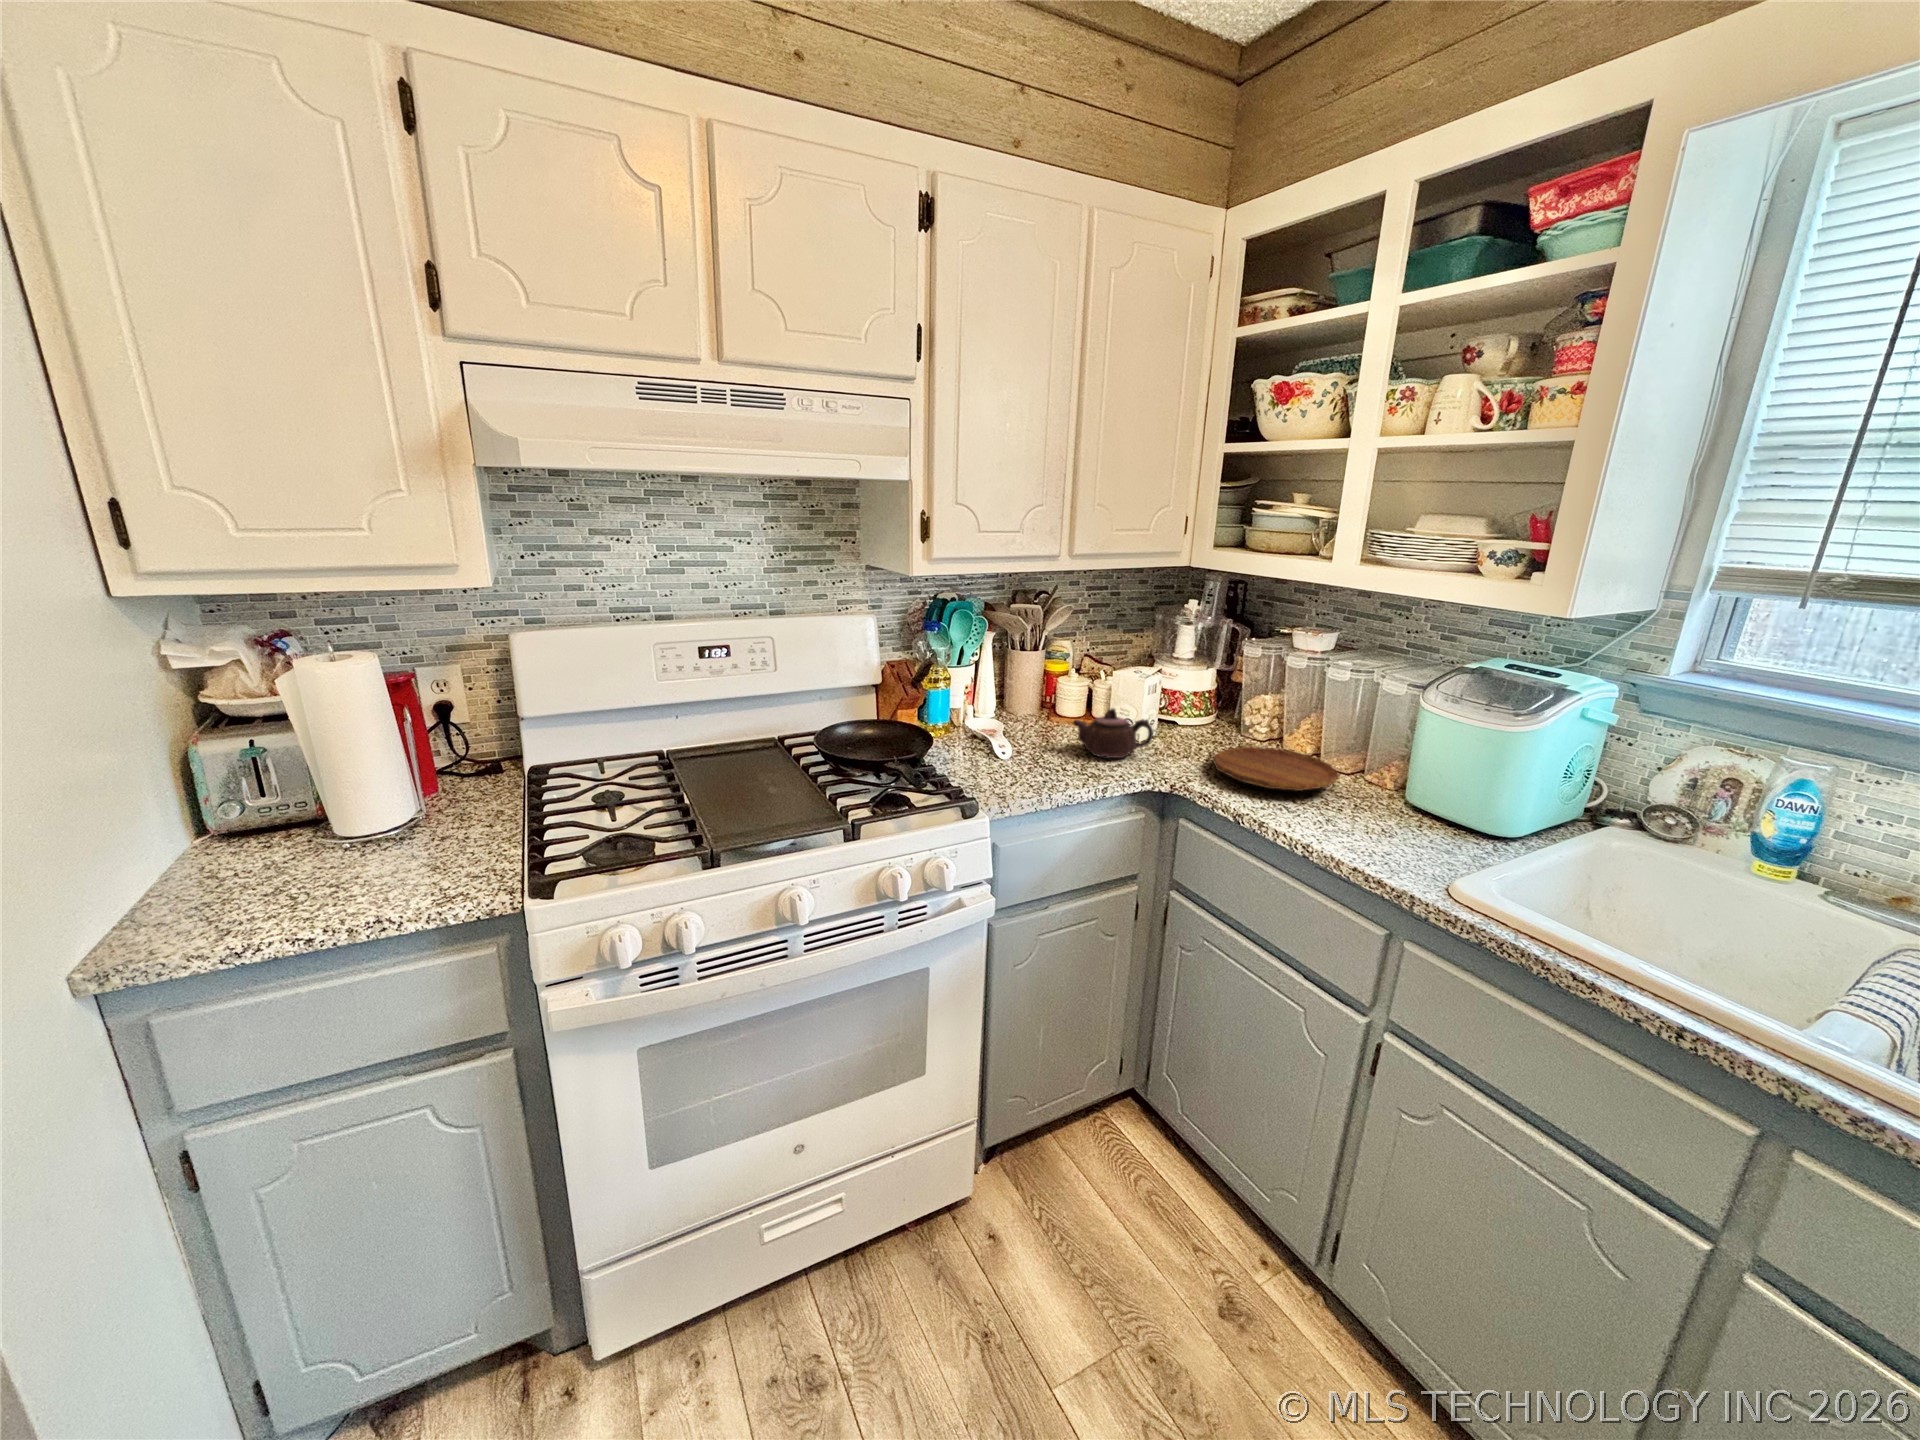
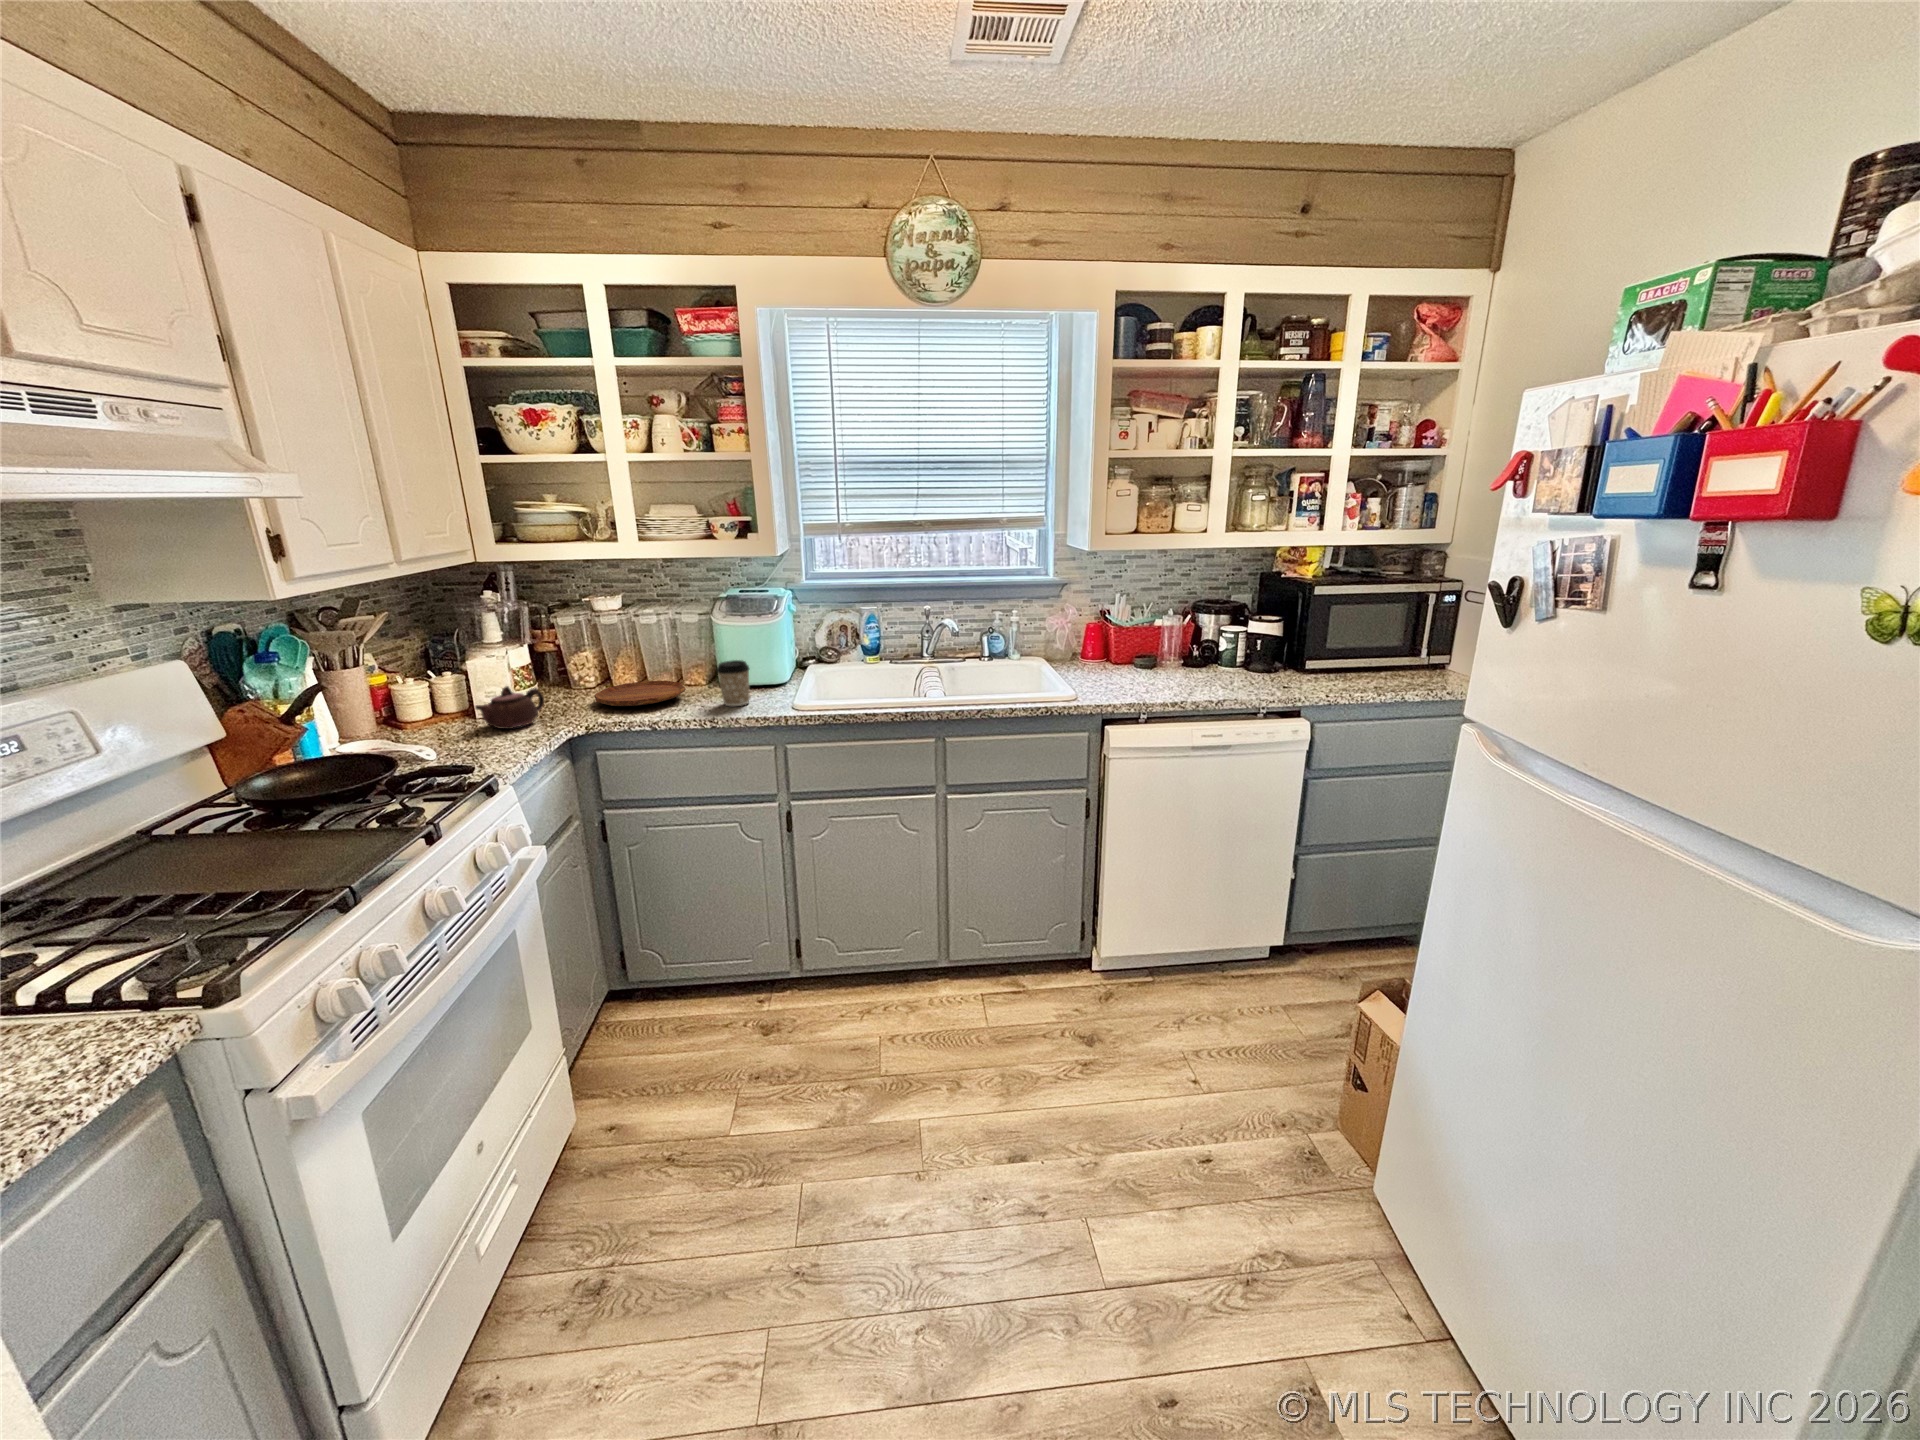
coffee cup: none [1357,766,1419,845] -> present [717,660,750,706]

